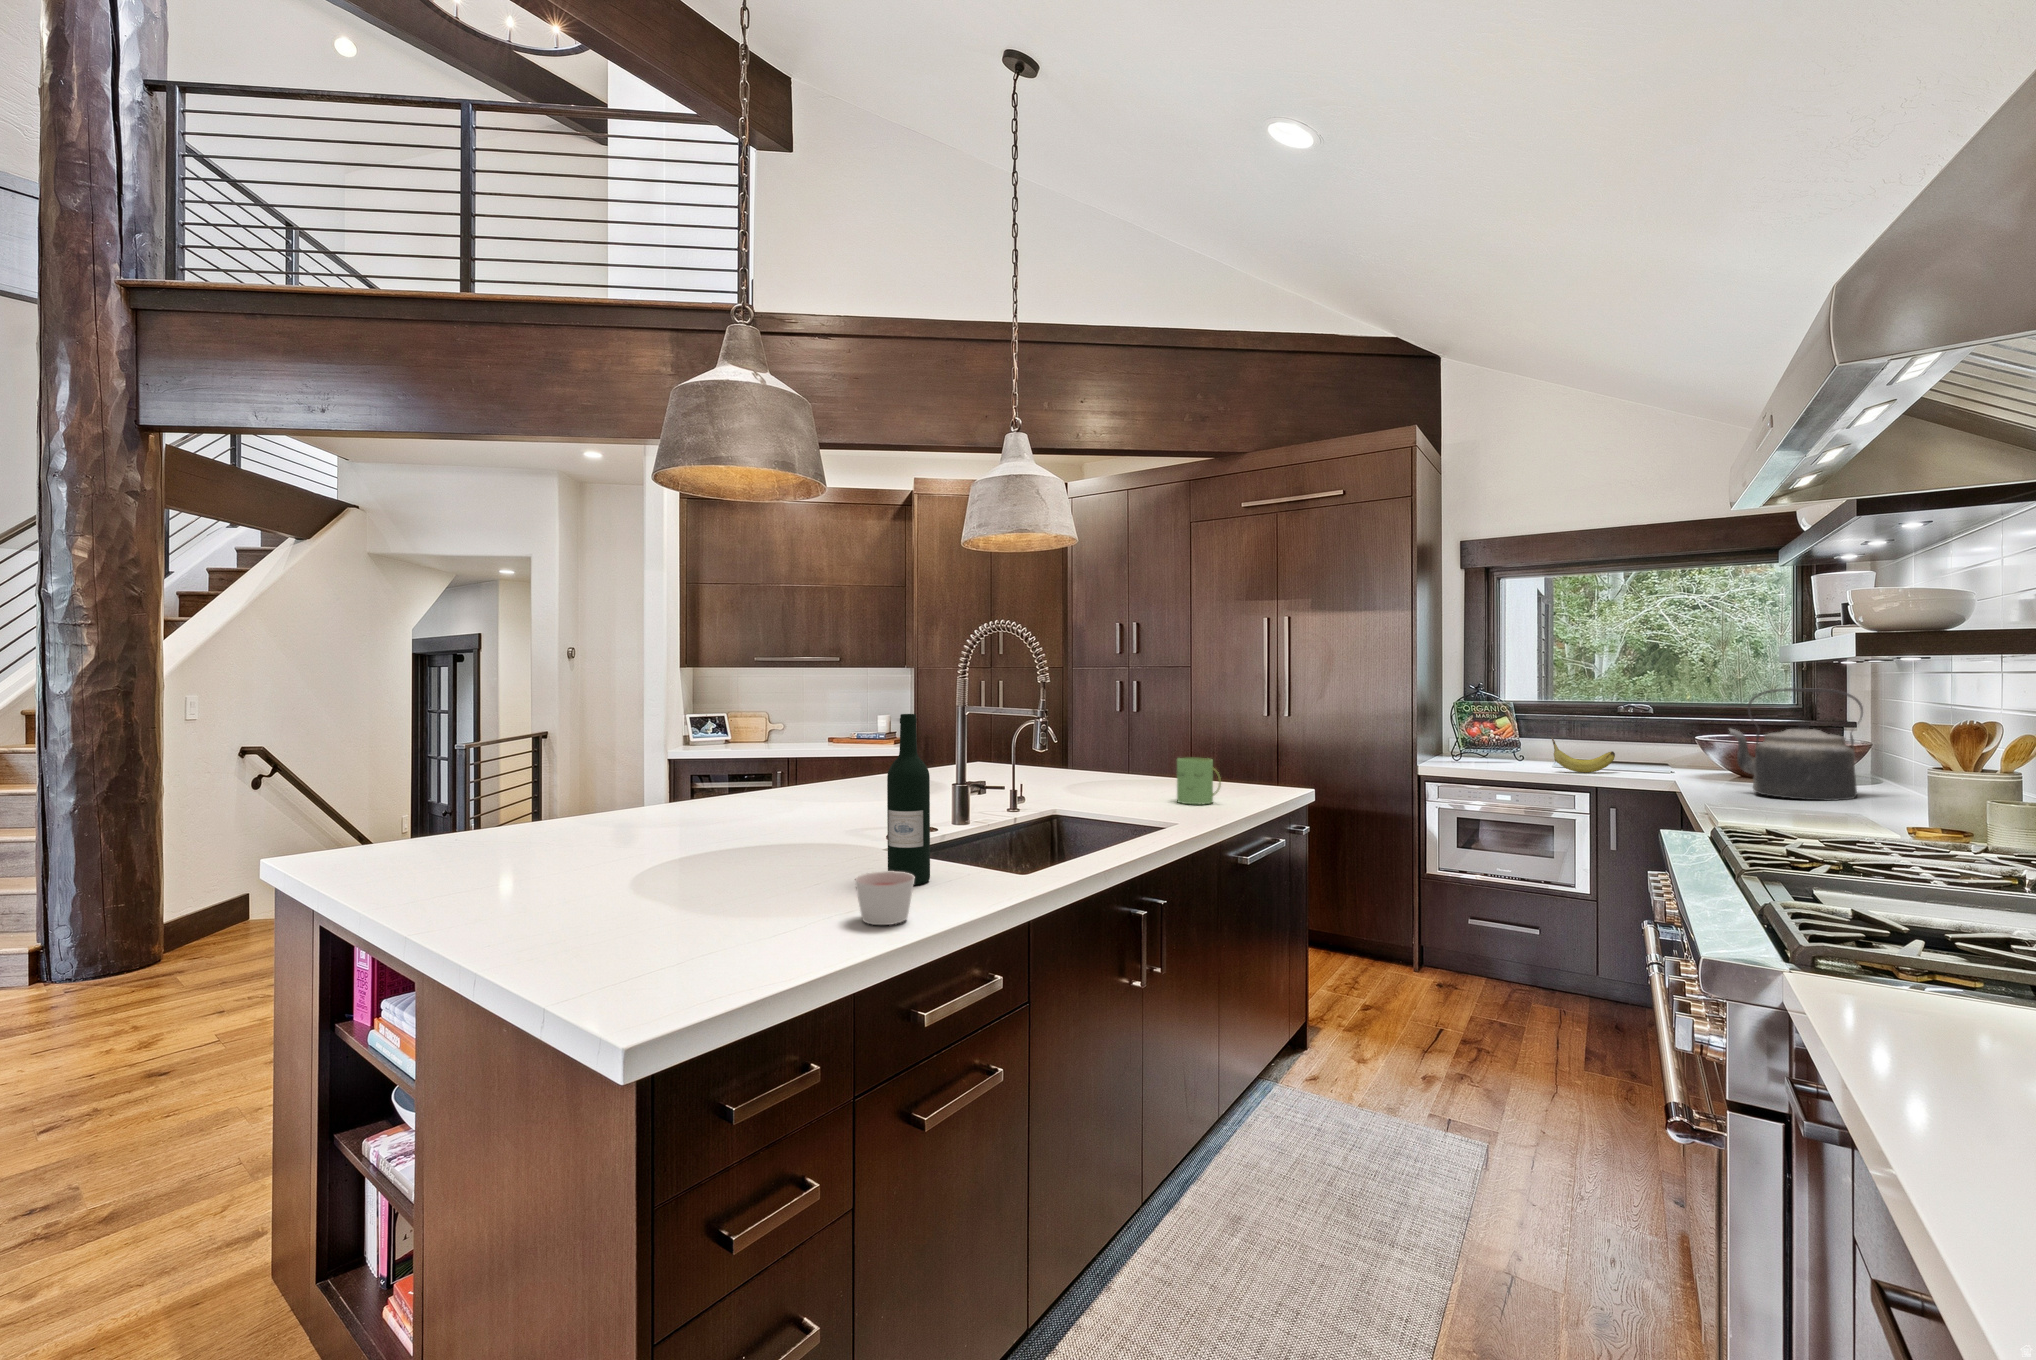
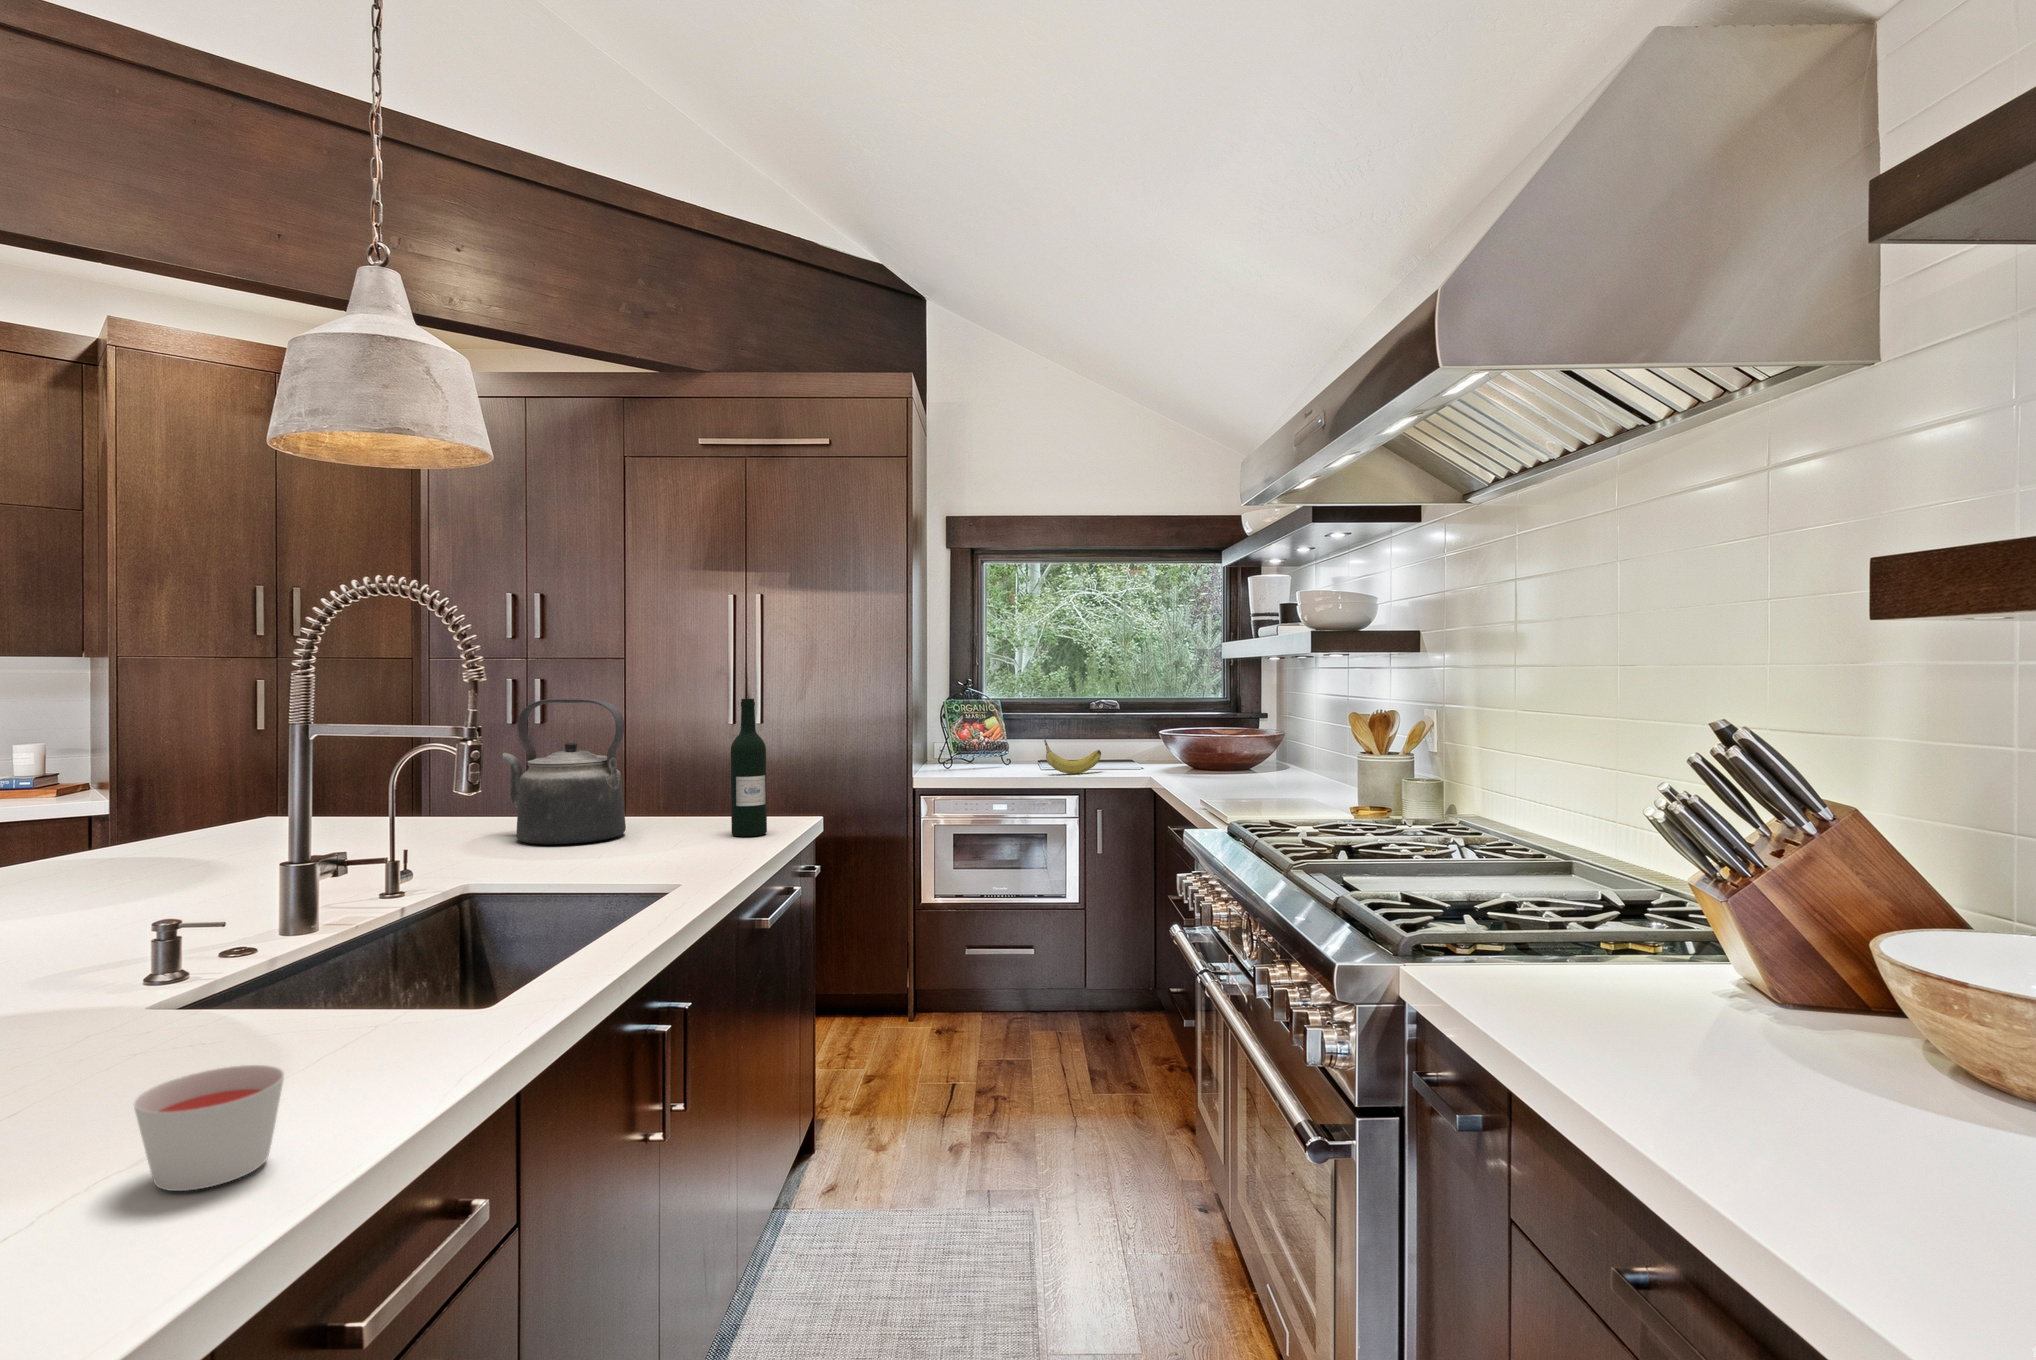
kettle: present [1729,688,1863,801] -> present [502,699,626,844]
wine bottle: present [887,714,930,885] -> present [731,699,767,836]
mug: present [1177,758,1221,804] -> none [655,788,720,855]

